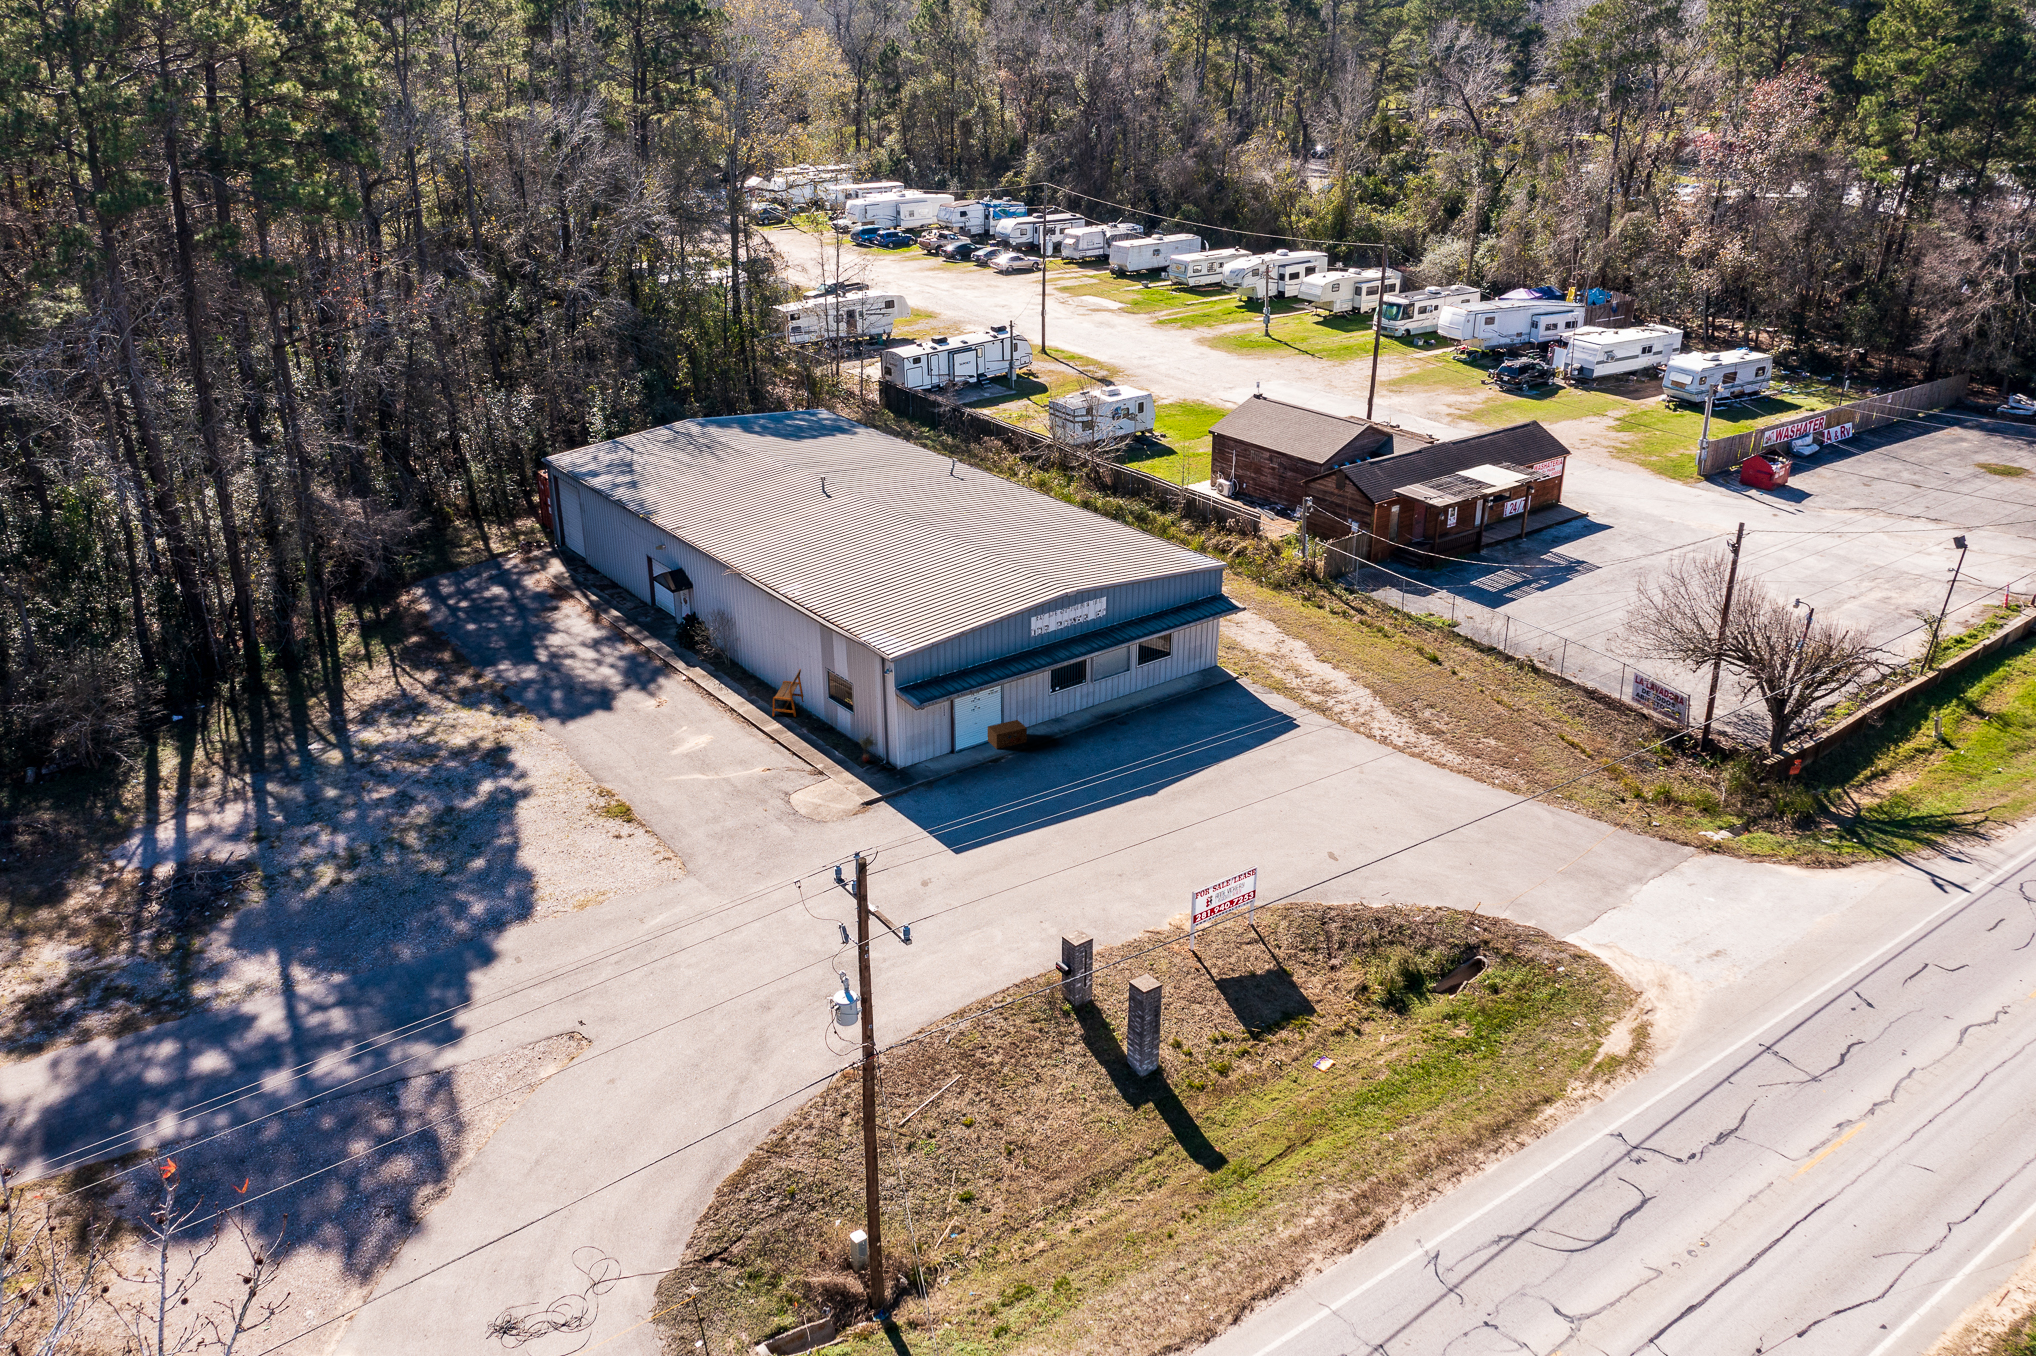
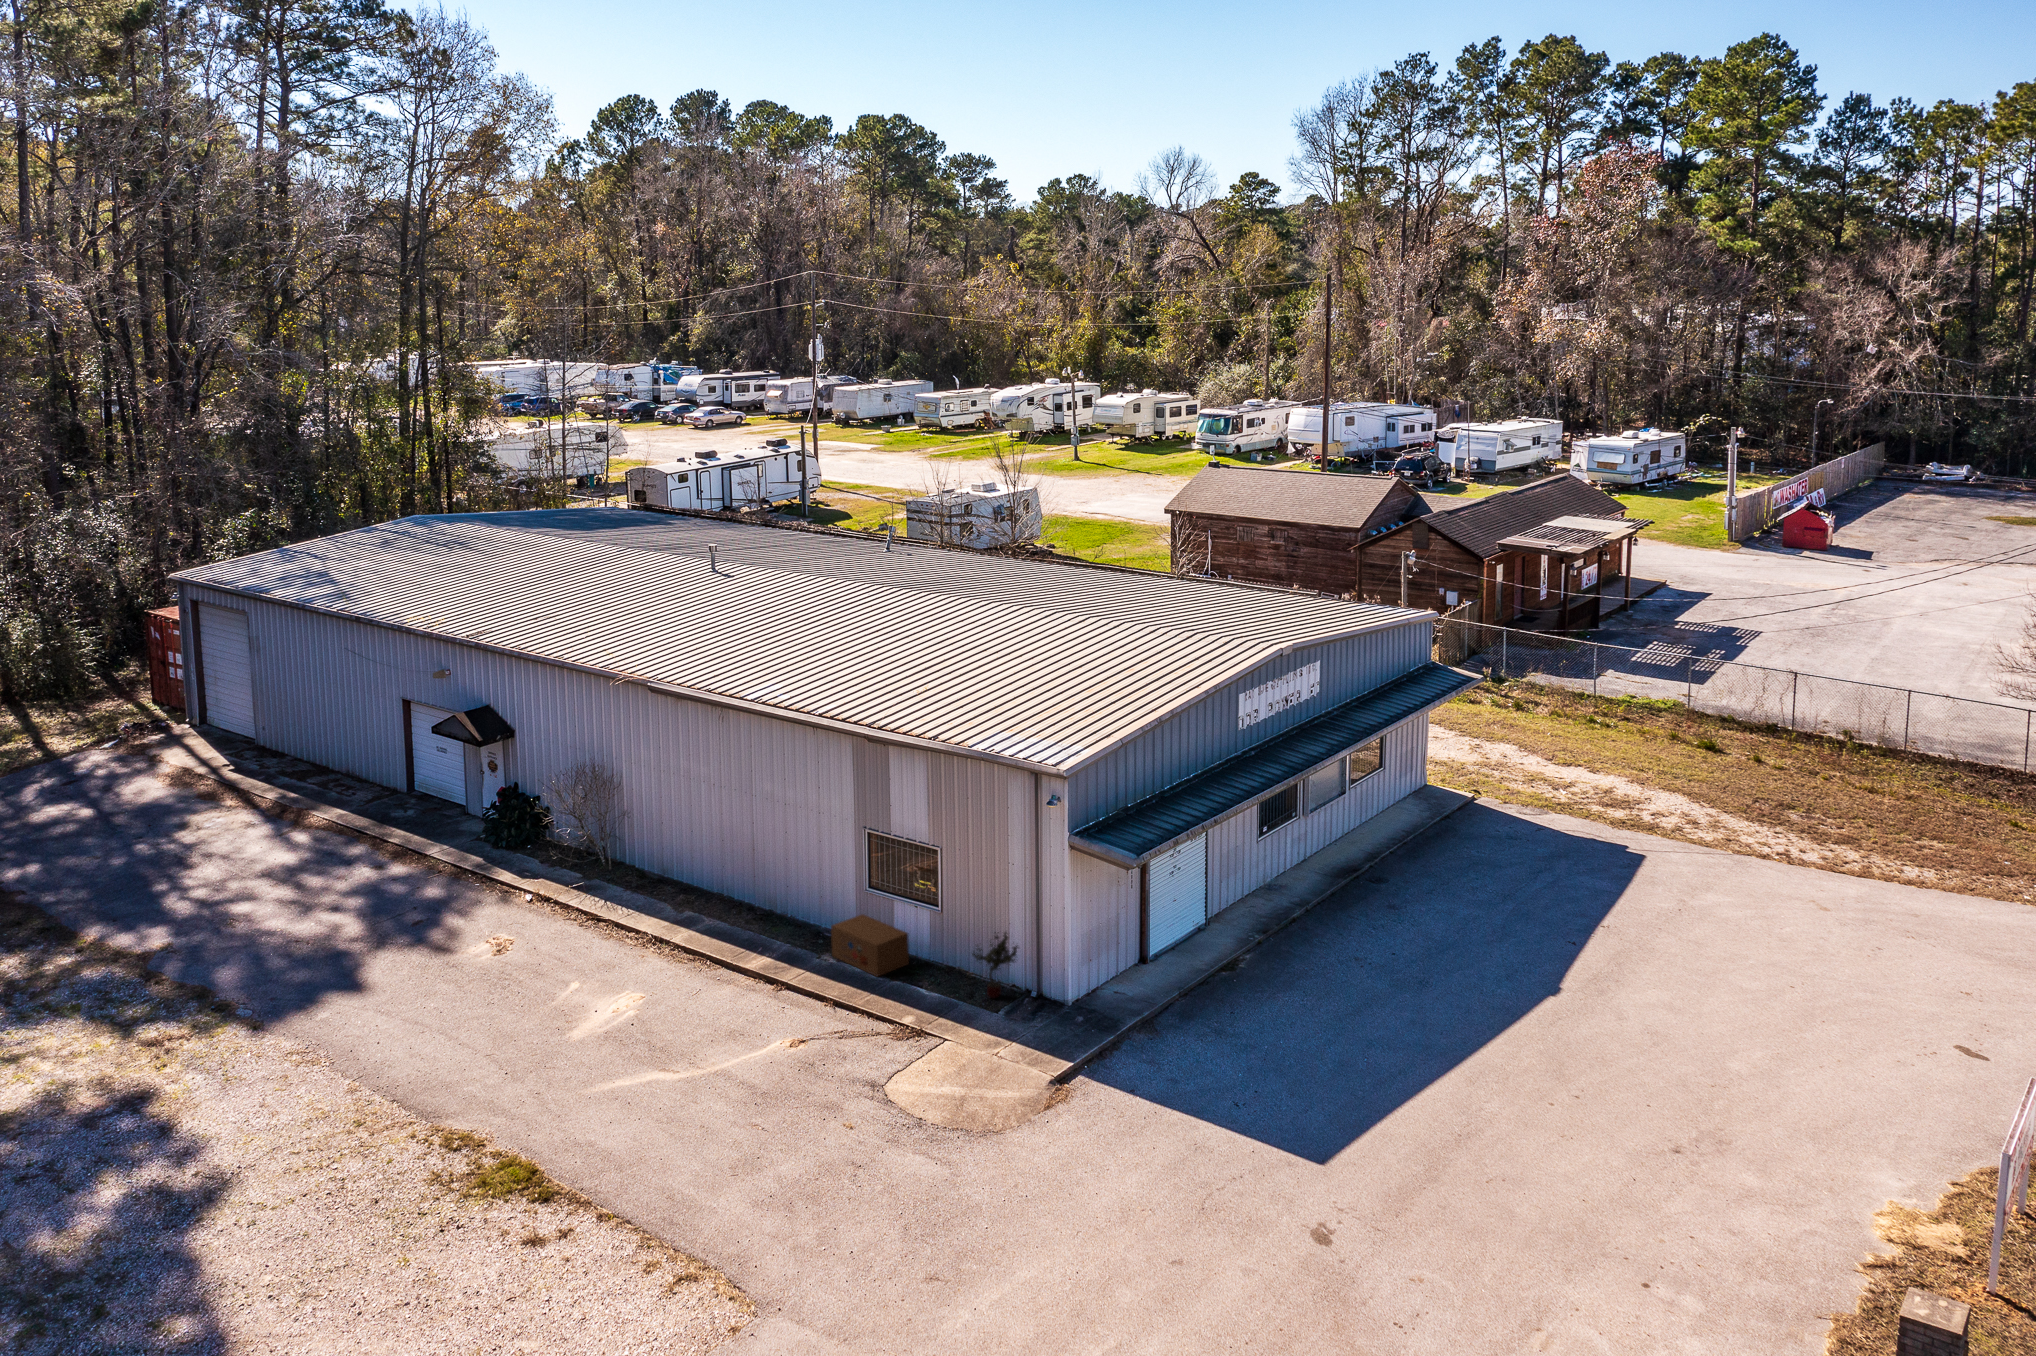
bench: present [772,669,804,717] -> none [741,842,790,943]
cardboard box: present [987,720,1027,749] -> present [831,914,909,977]

